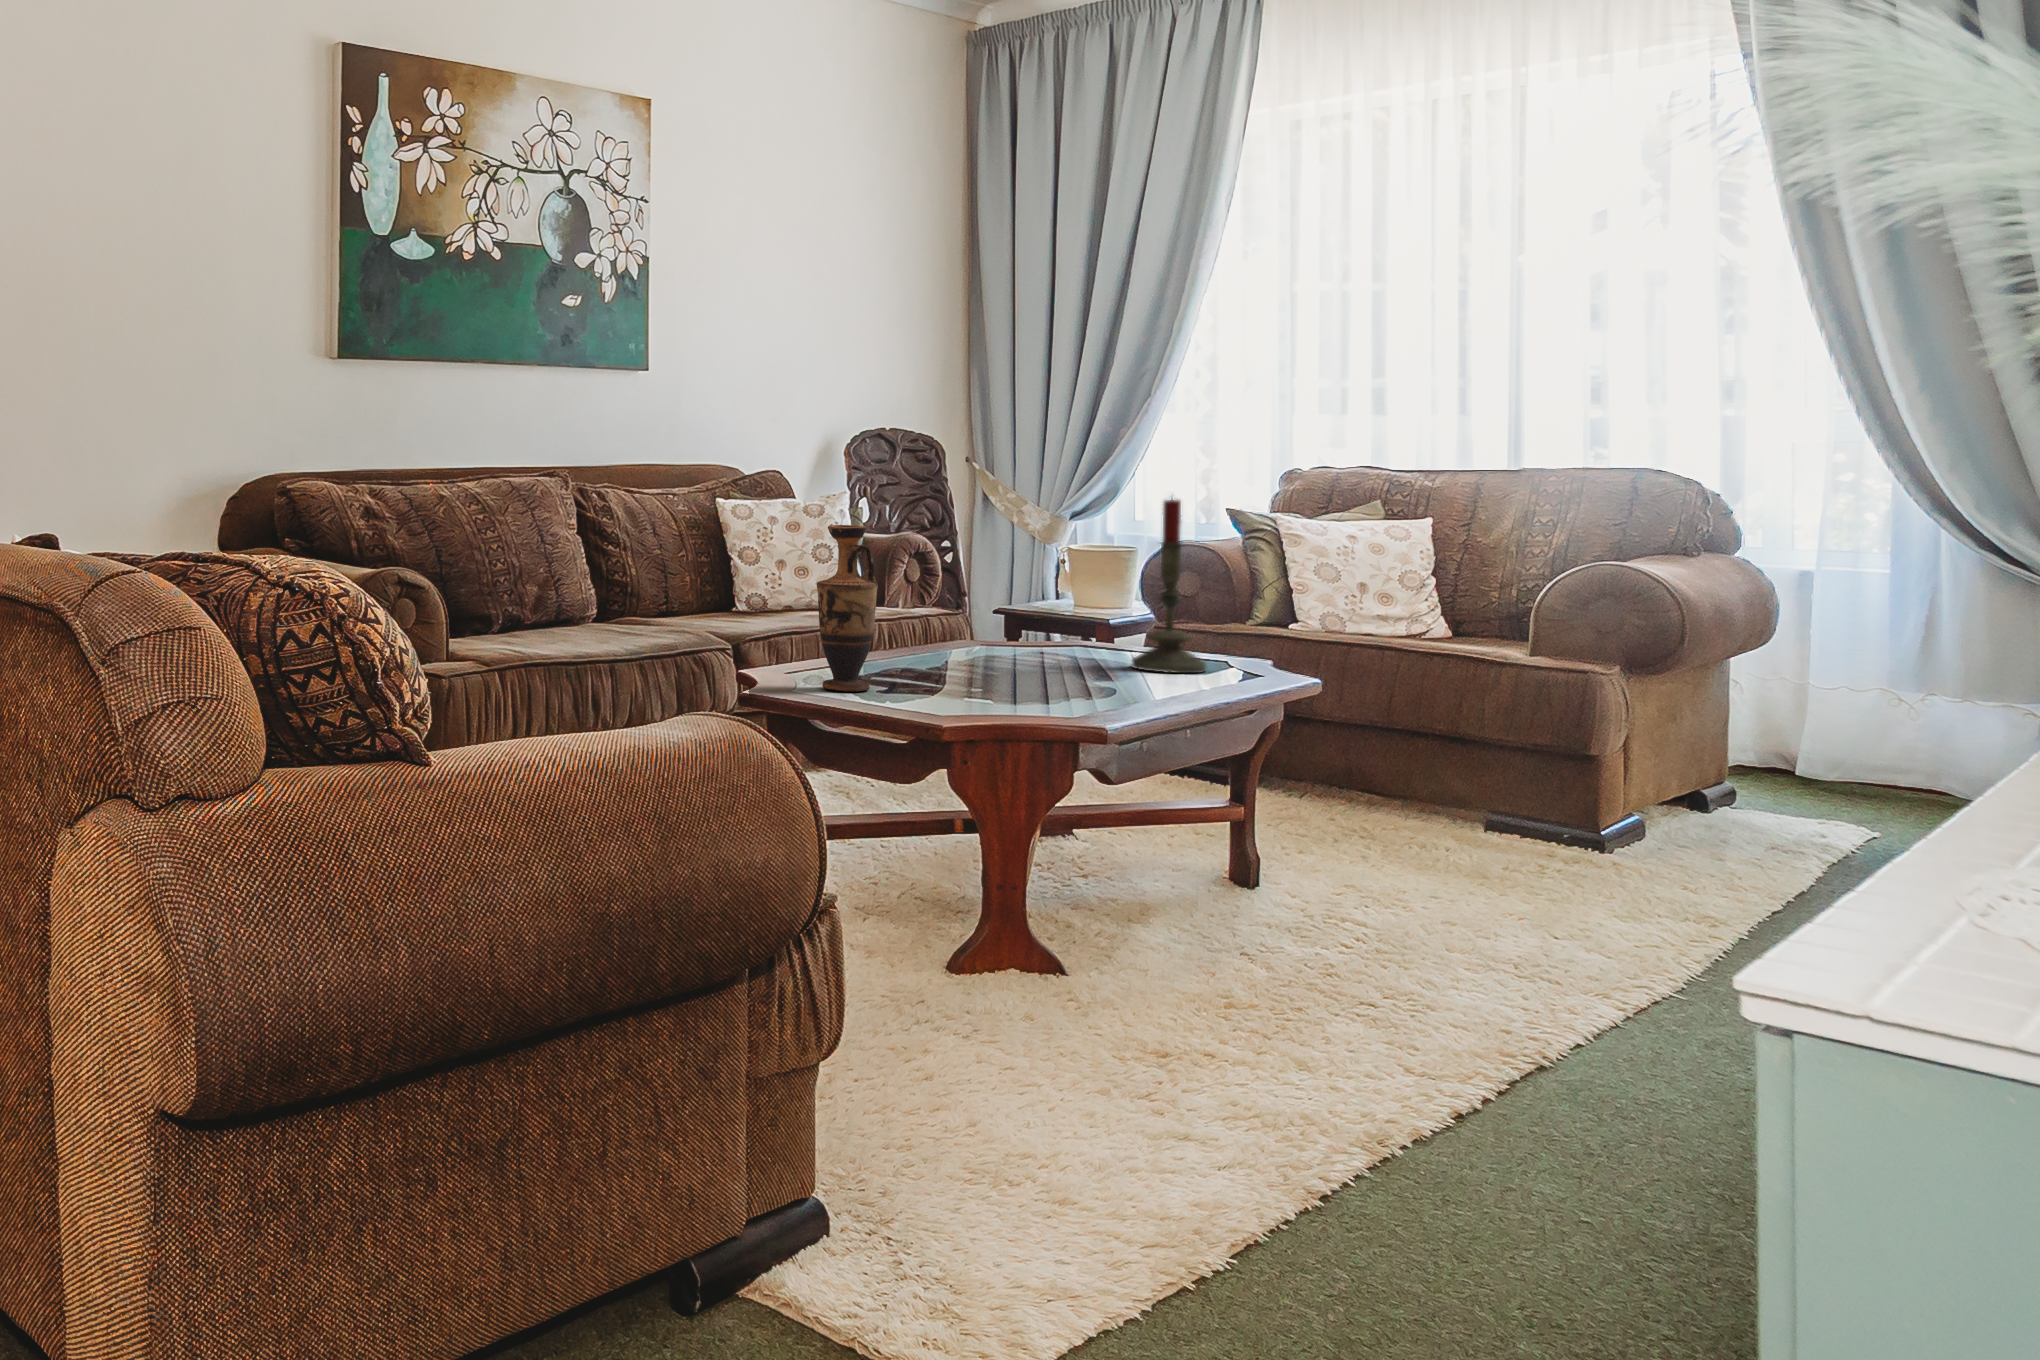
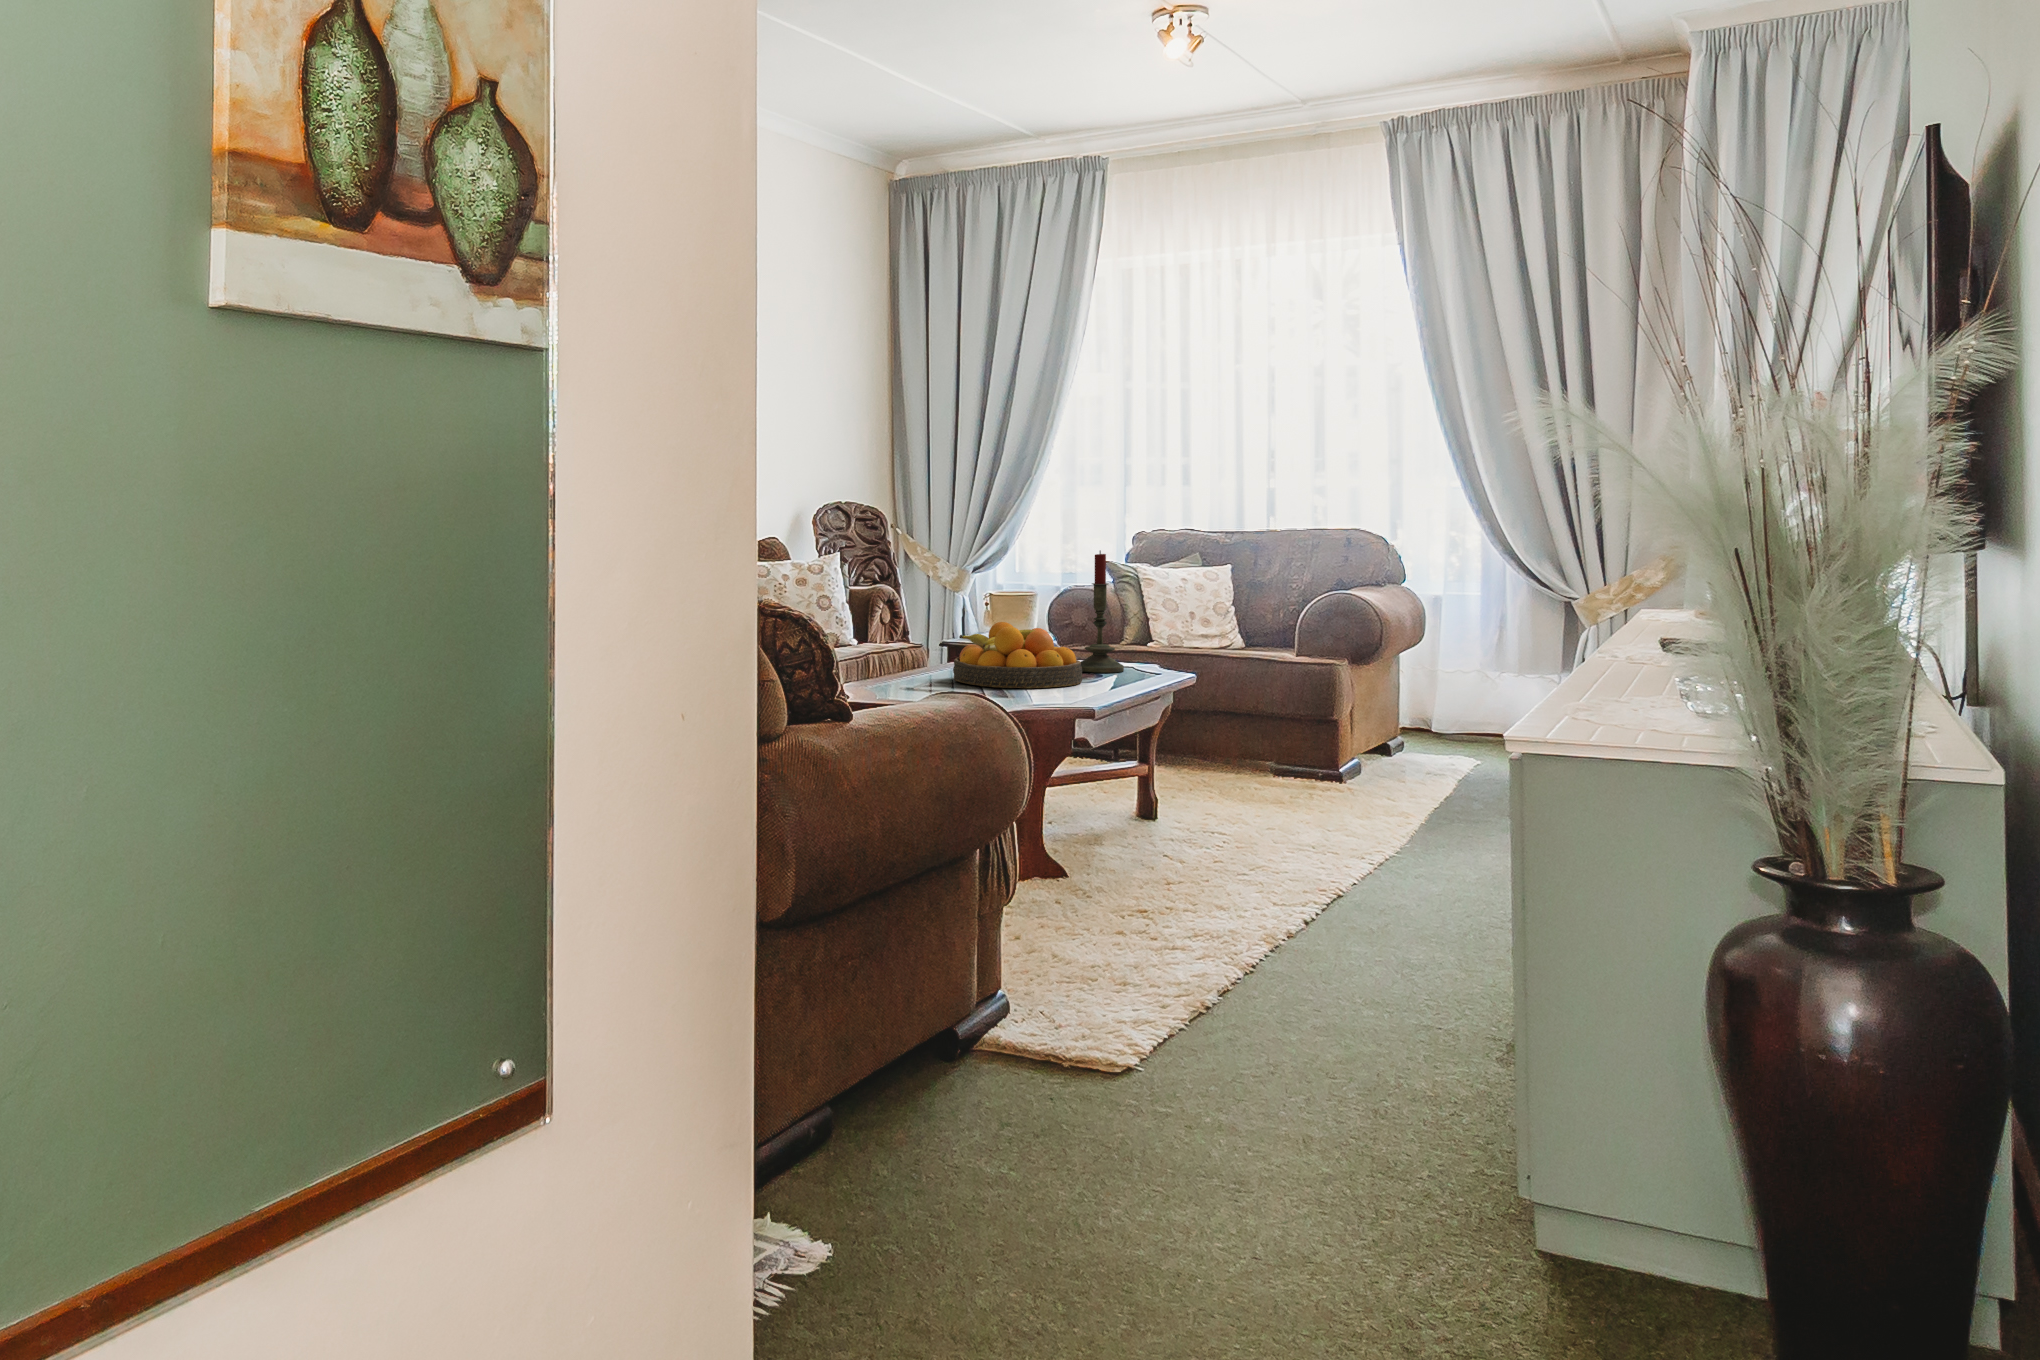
vase: present [817,525,878,692] -> none [890,575,932,692]
fruit bowl: none [926,595,1122,693] -> present [953,622,1082,688]

